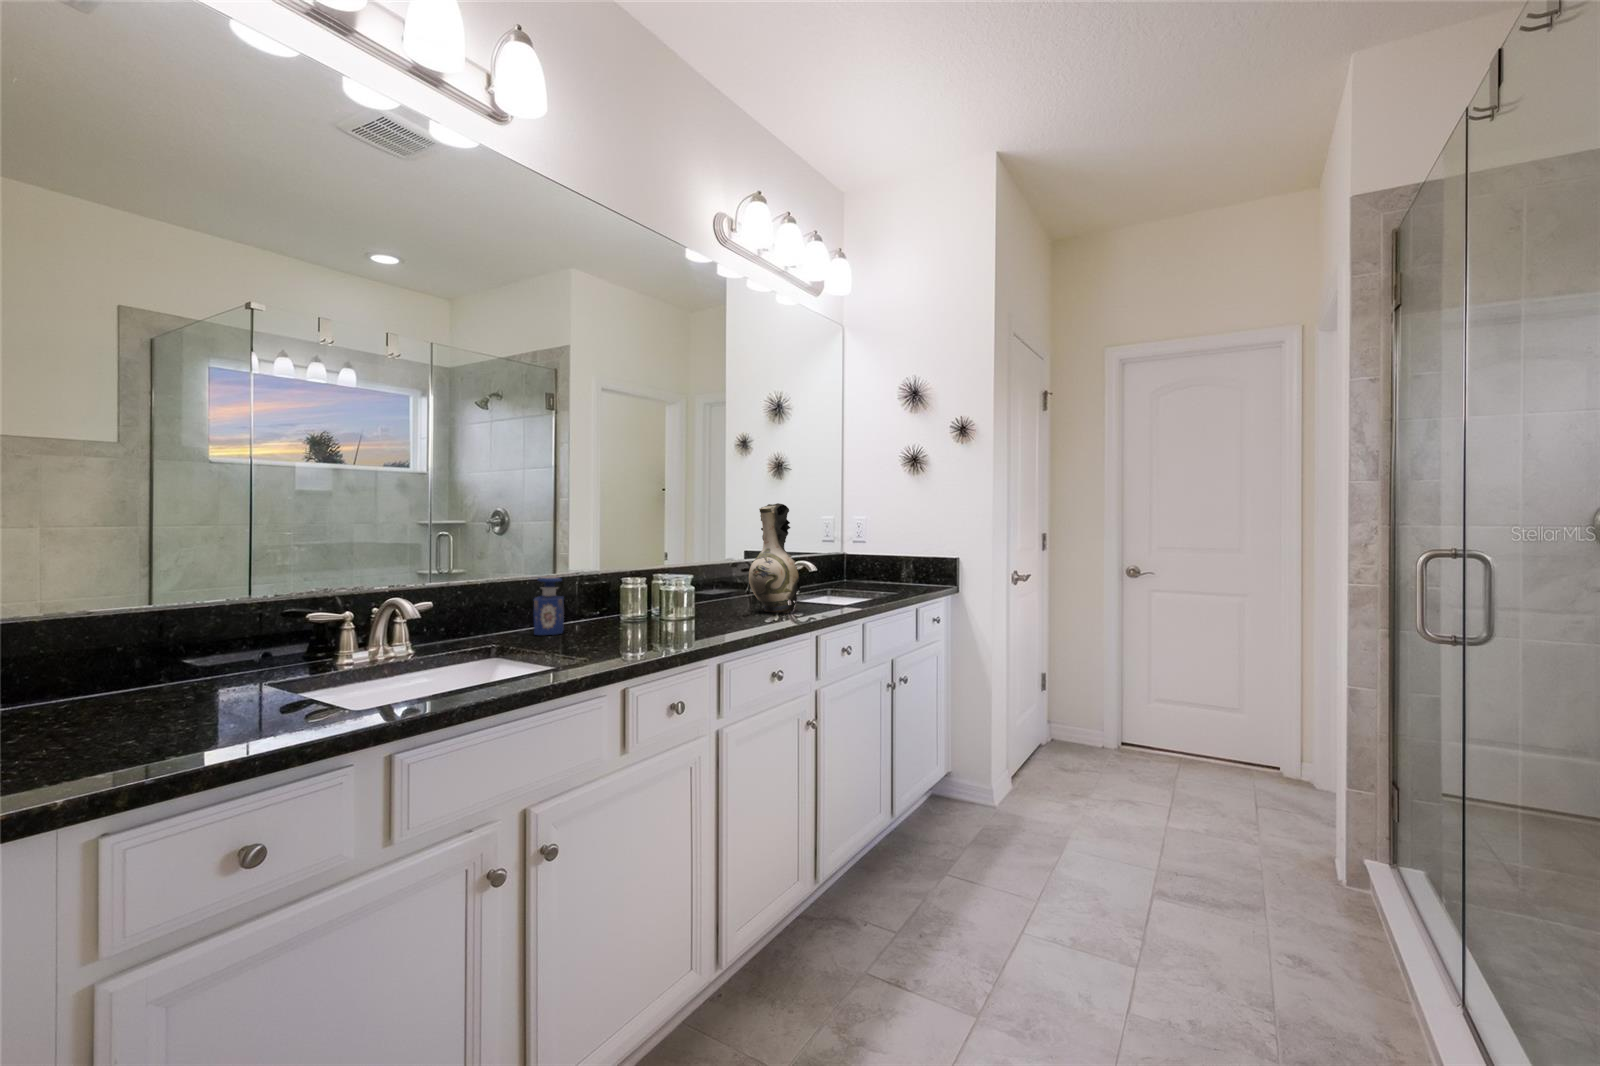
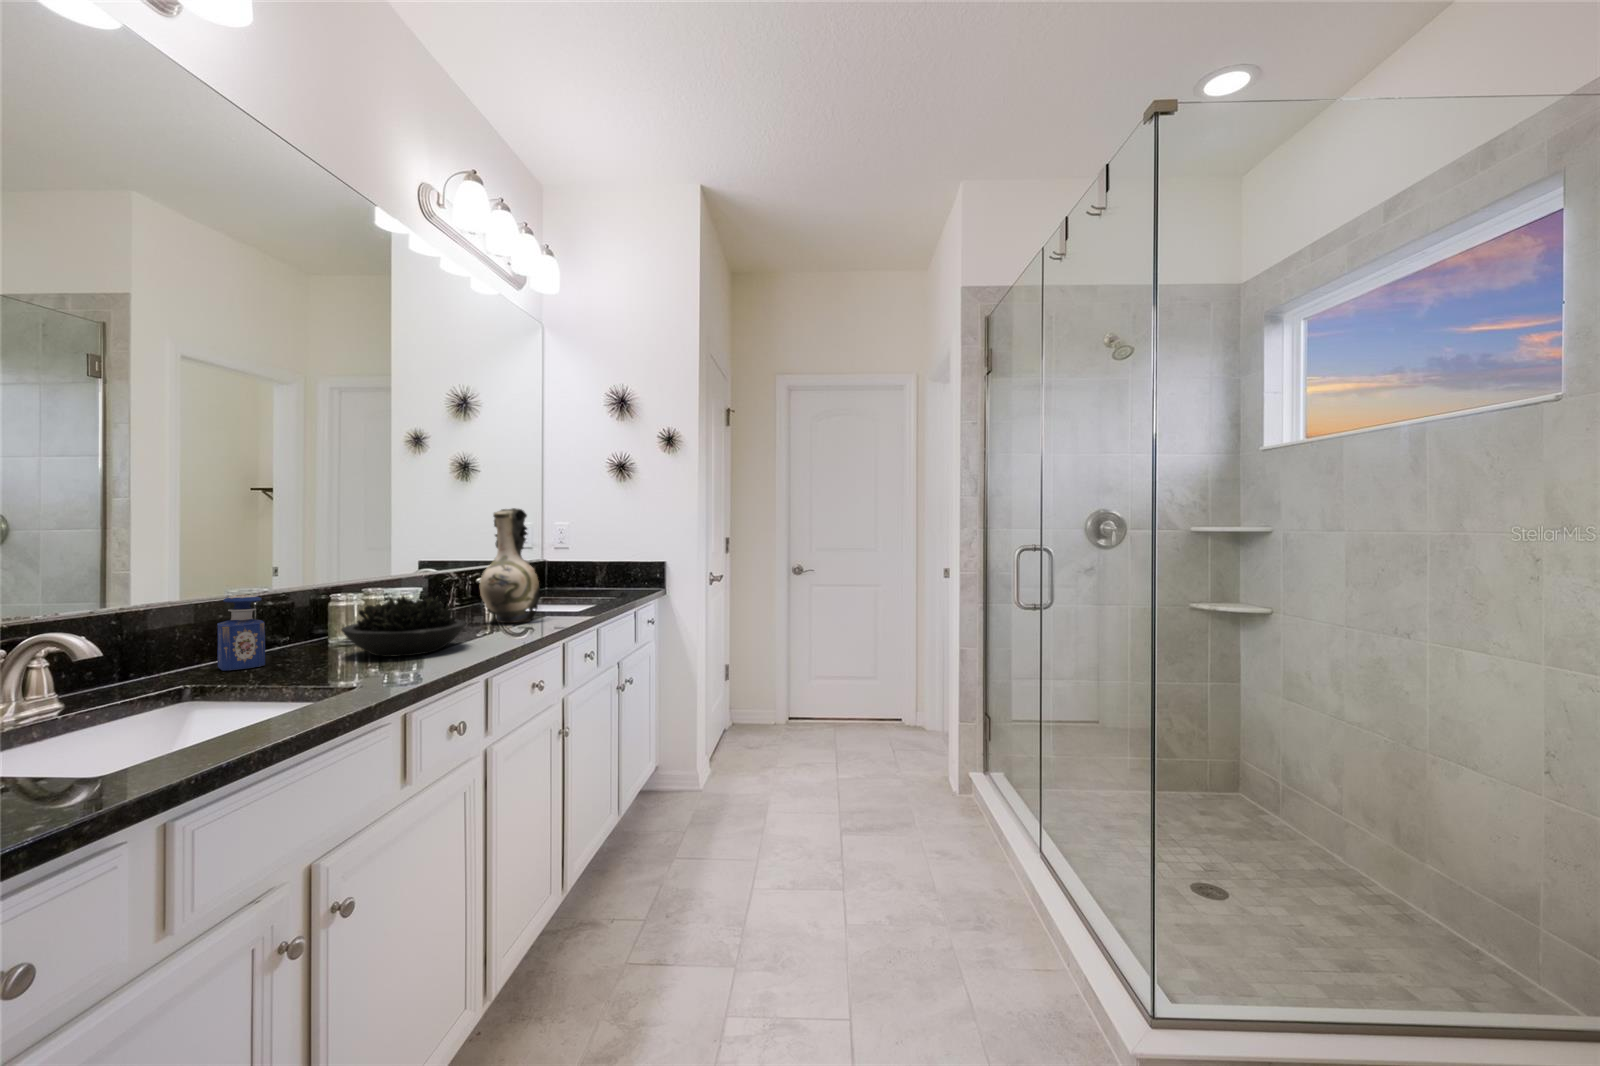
succulent plant: none [611,583,709,637] -> present [342,596,466,657]

